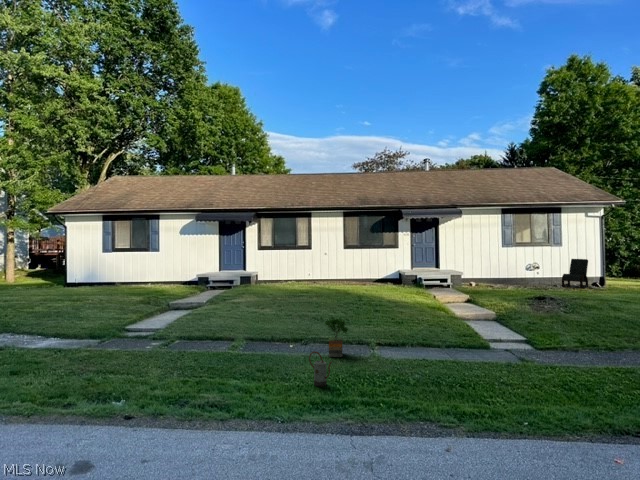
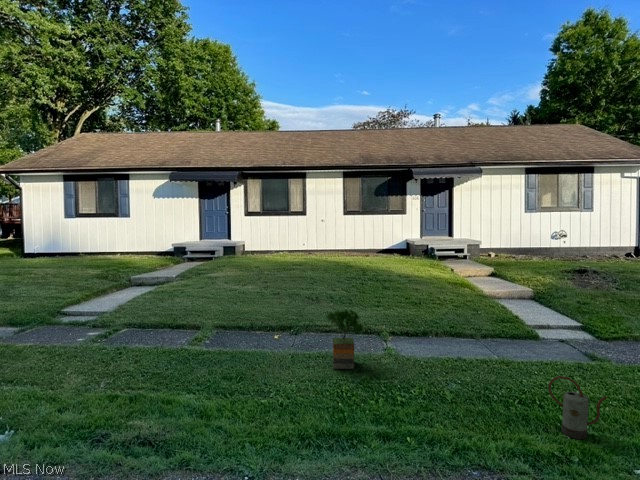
lounge chair: present [562,259,588,288] -> none [593,227,624,260]
watering can: present [309,351,332,386] -> present [548,376,607,439]

